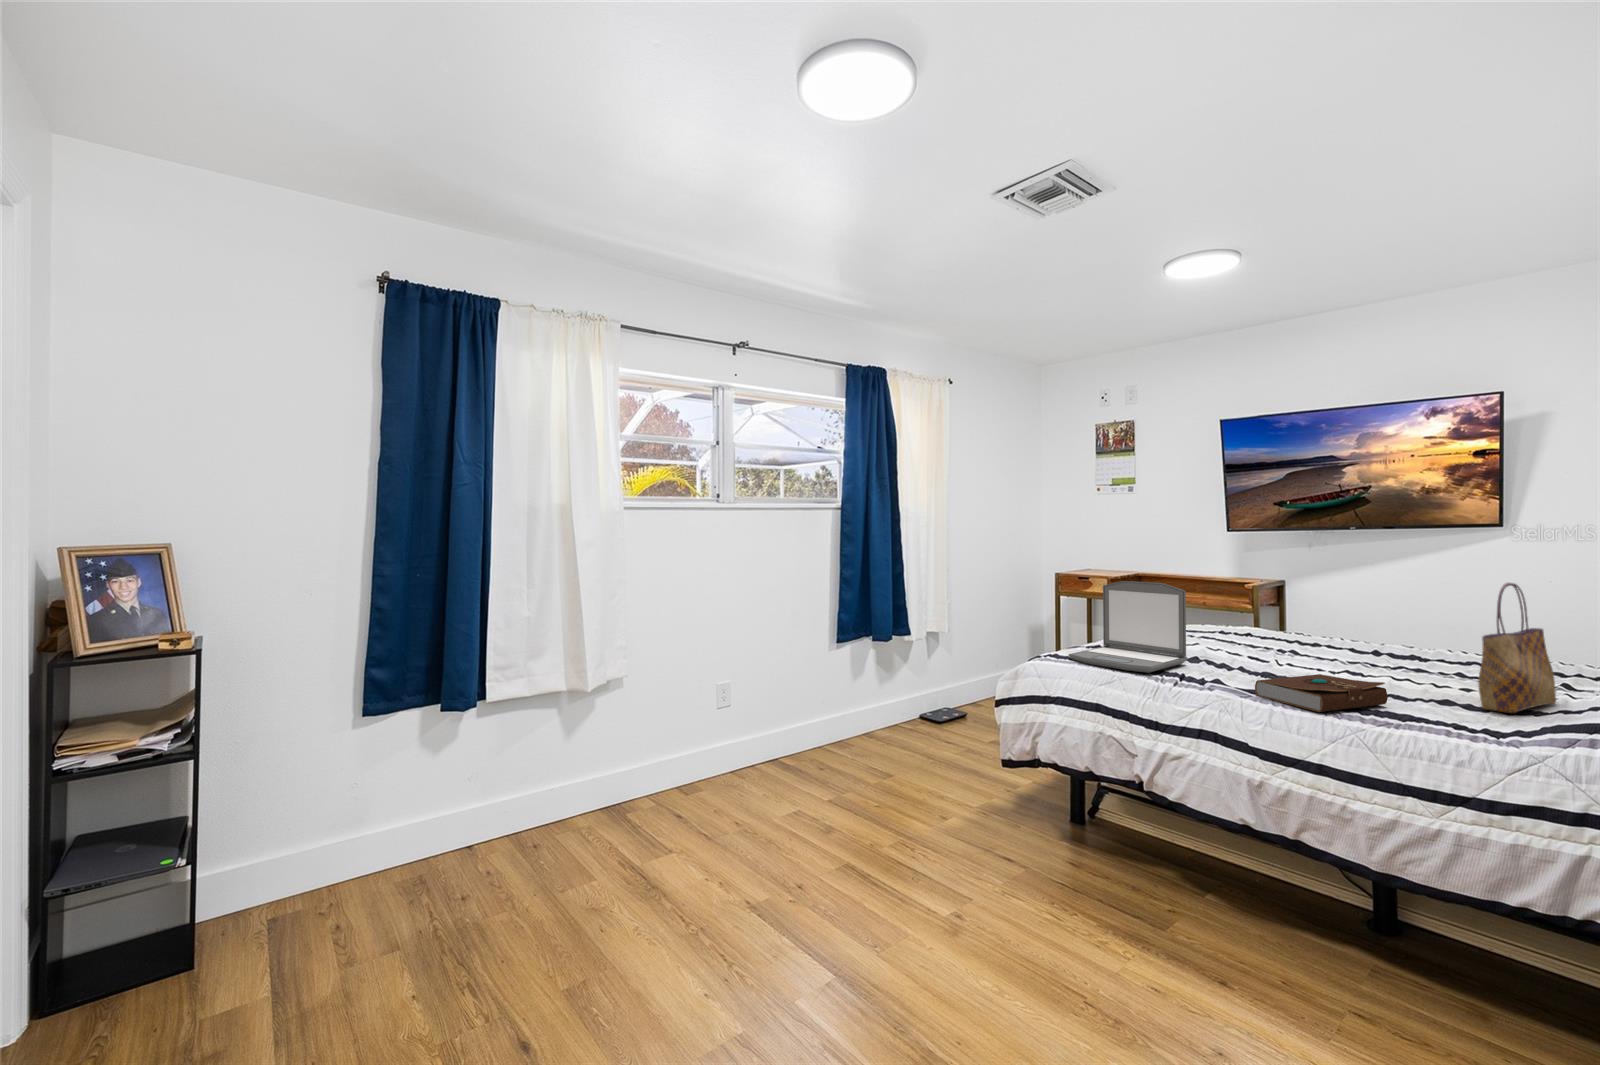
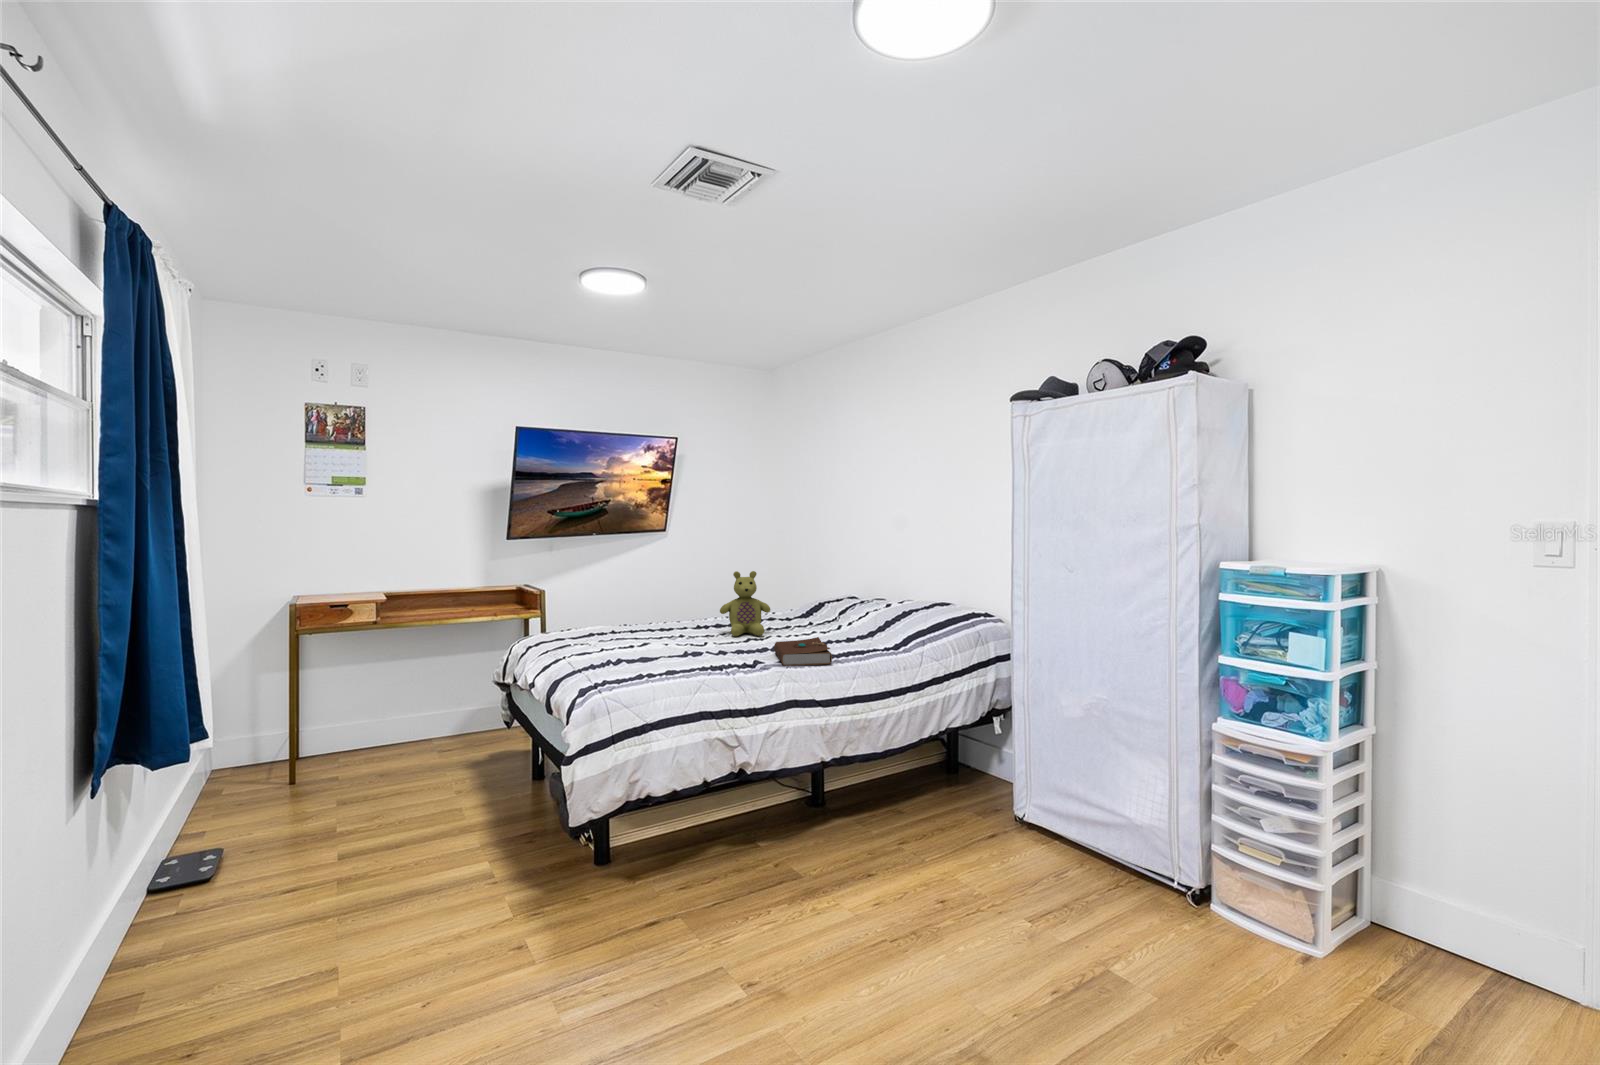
laptop: present [1069,581,1188,673] -> none [614,590,715,681]
stuffed bear: none [1351,581,1449,676] -> present [720,571,770,636]
tote bag: present [1478,582,1556,713] -> none [811,566,842,642]

